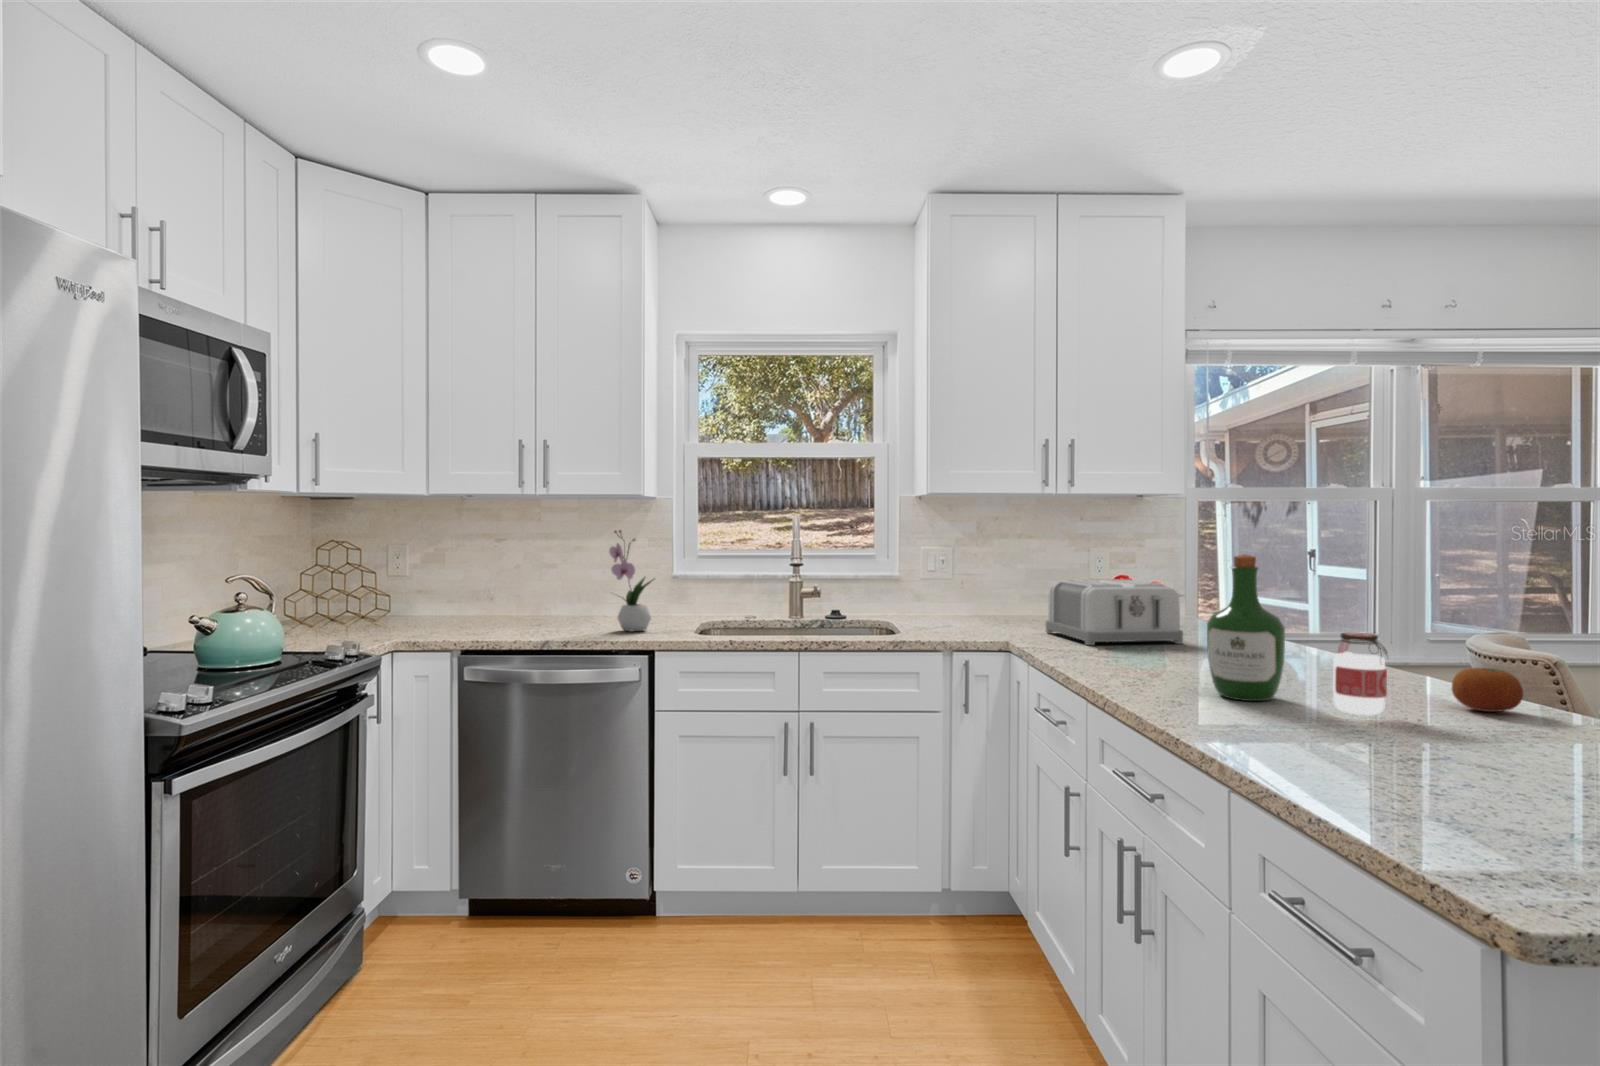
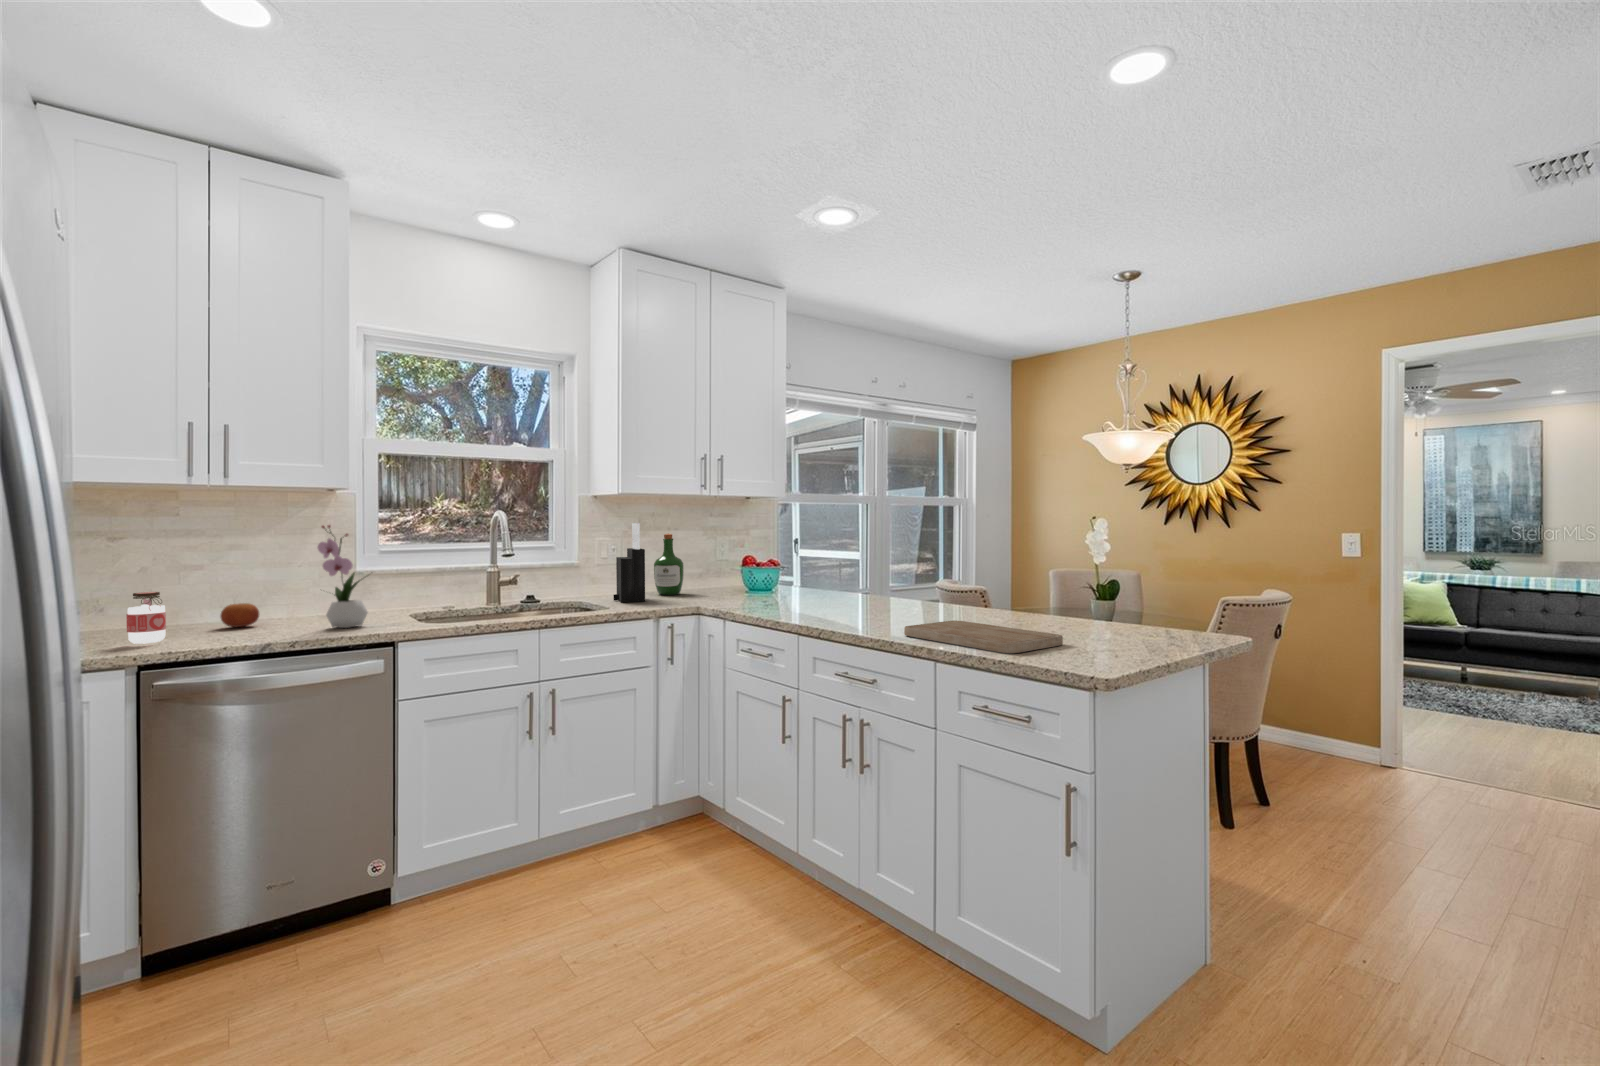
knife block: none [924,529,962,628] -> present [613,523,645,602]
wine bottle: present [1207,554,1285,701] -> present [654,533,684,595]
toaster: present [1046,579,1183,645] -> none [713,558,808,604]
jar: present [1333,633,1387,715] -> present [126,592,166,644]
fruit: present [1452,668,1523,712] -> present [221,603,259,627]
cutting board: none [1192,710,1492,797] -> present [904,621,1063,653]

